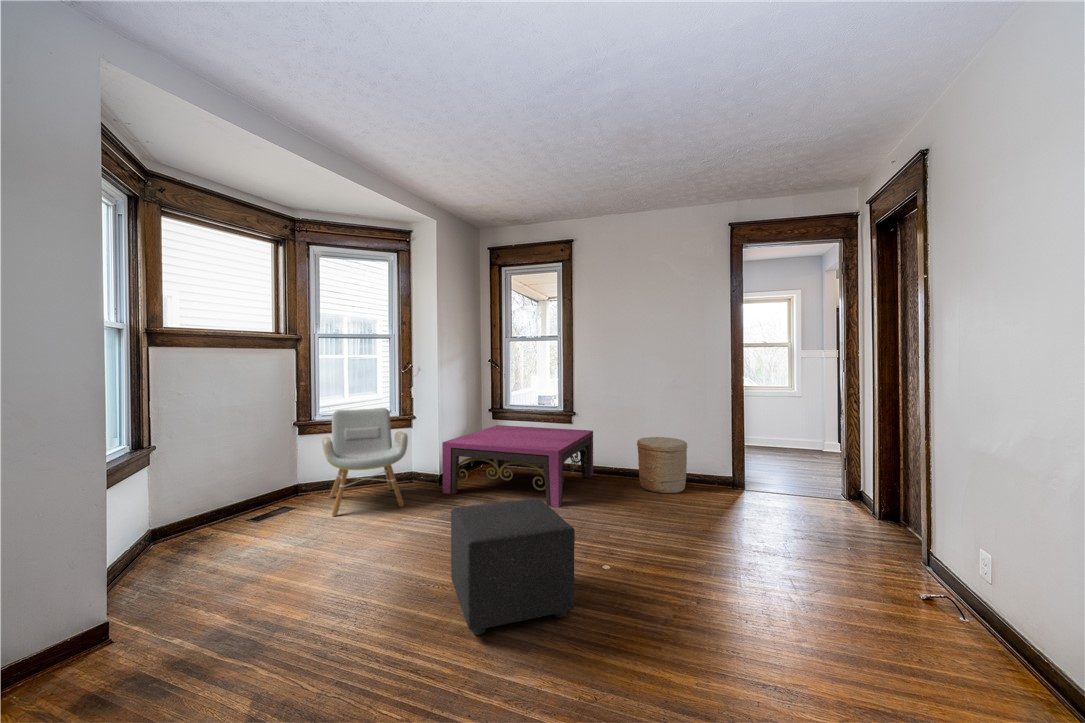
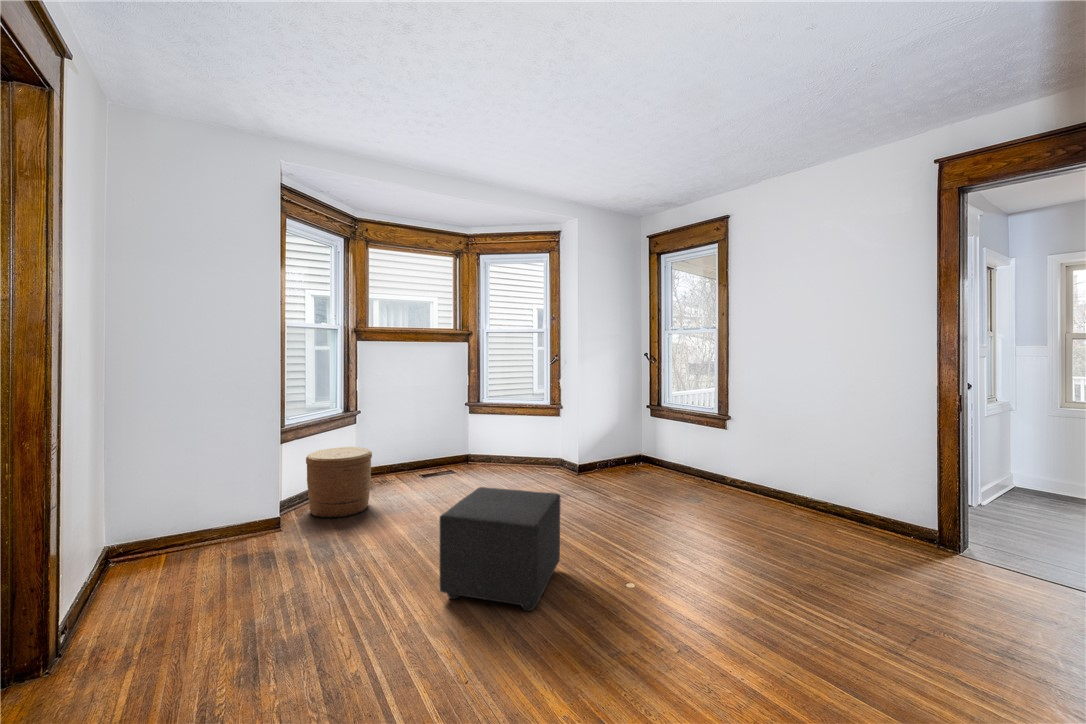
armchair: present [322,408,408,517] -> none [449,395,554,491]
coffee table: present [442,425,593,507] -> none [571,422,748,516]
woven basket: present [637,437,687,493] -> present [306,447,372,518]

